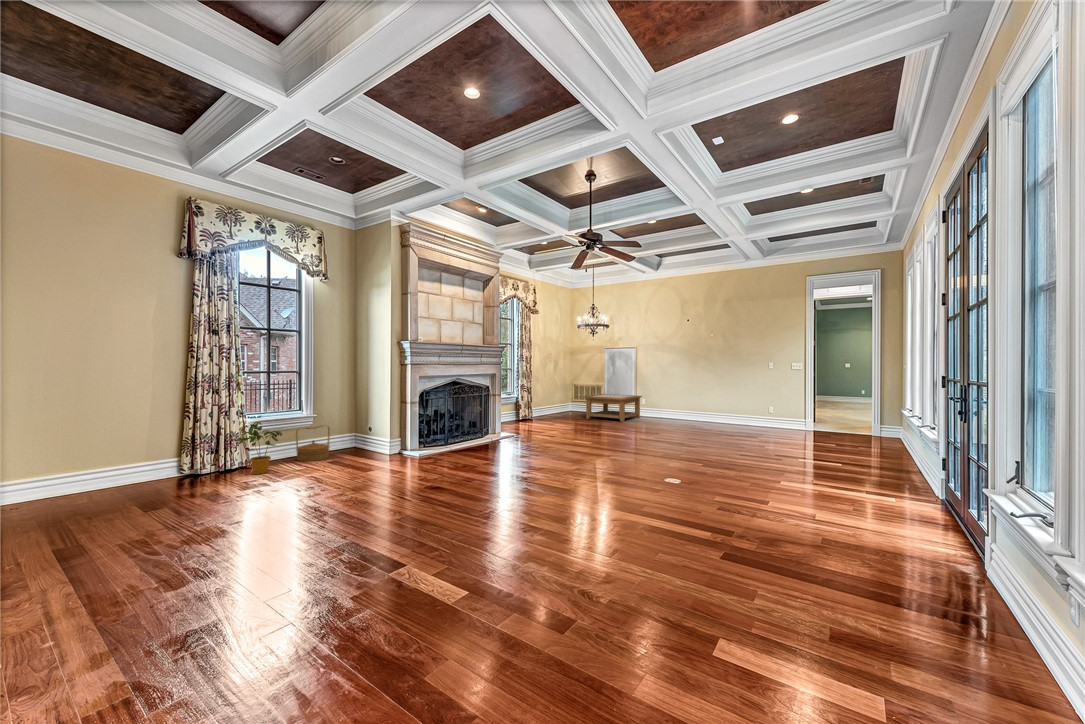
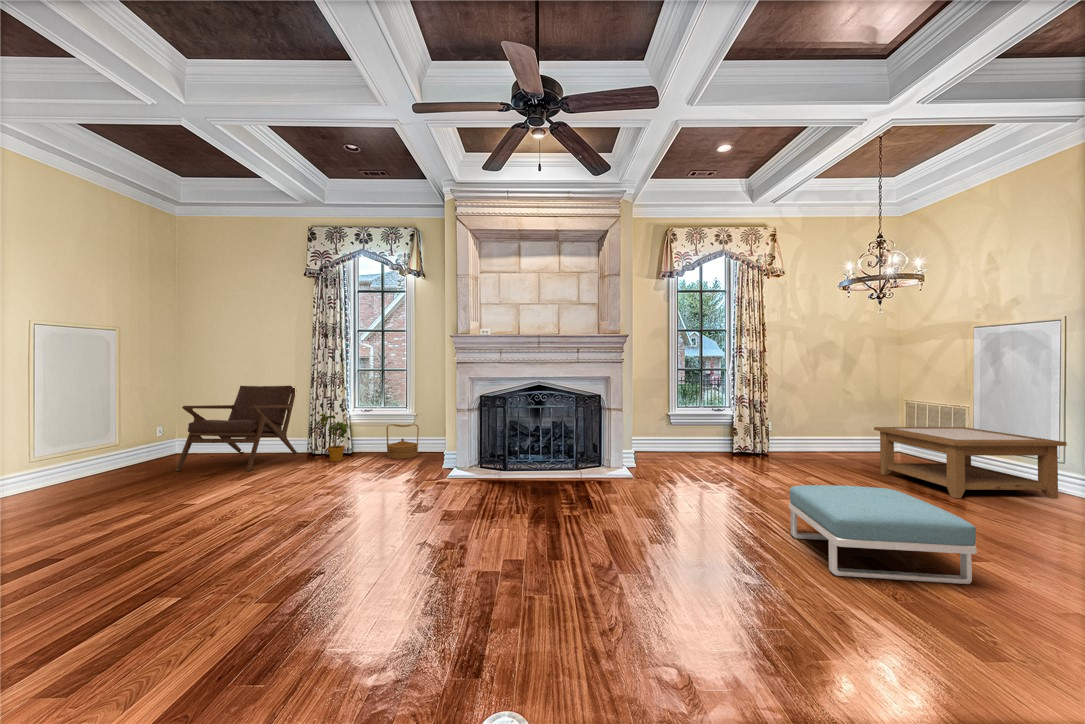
lounge chair: none [49,394,203,525] -> present [175,386,297,471]
footstool: none [620,415,678,444] -> present [789,485,977,584]

